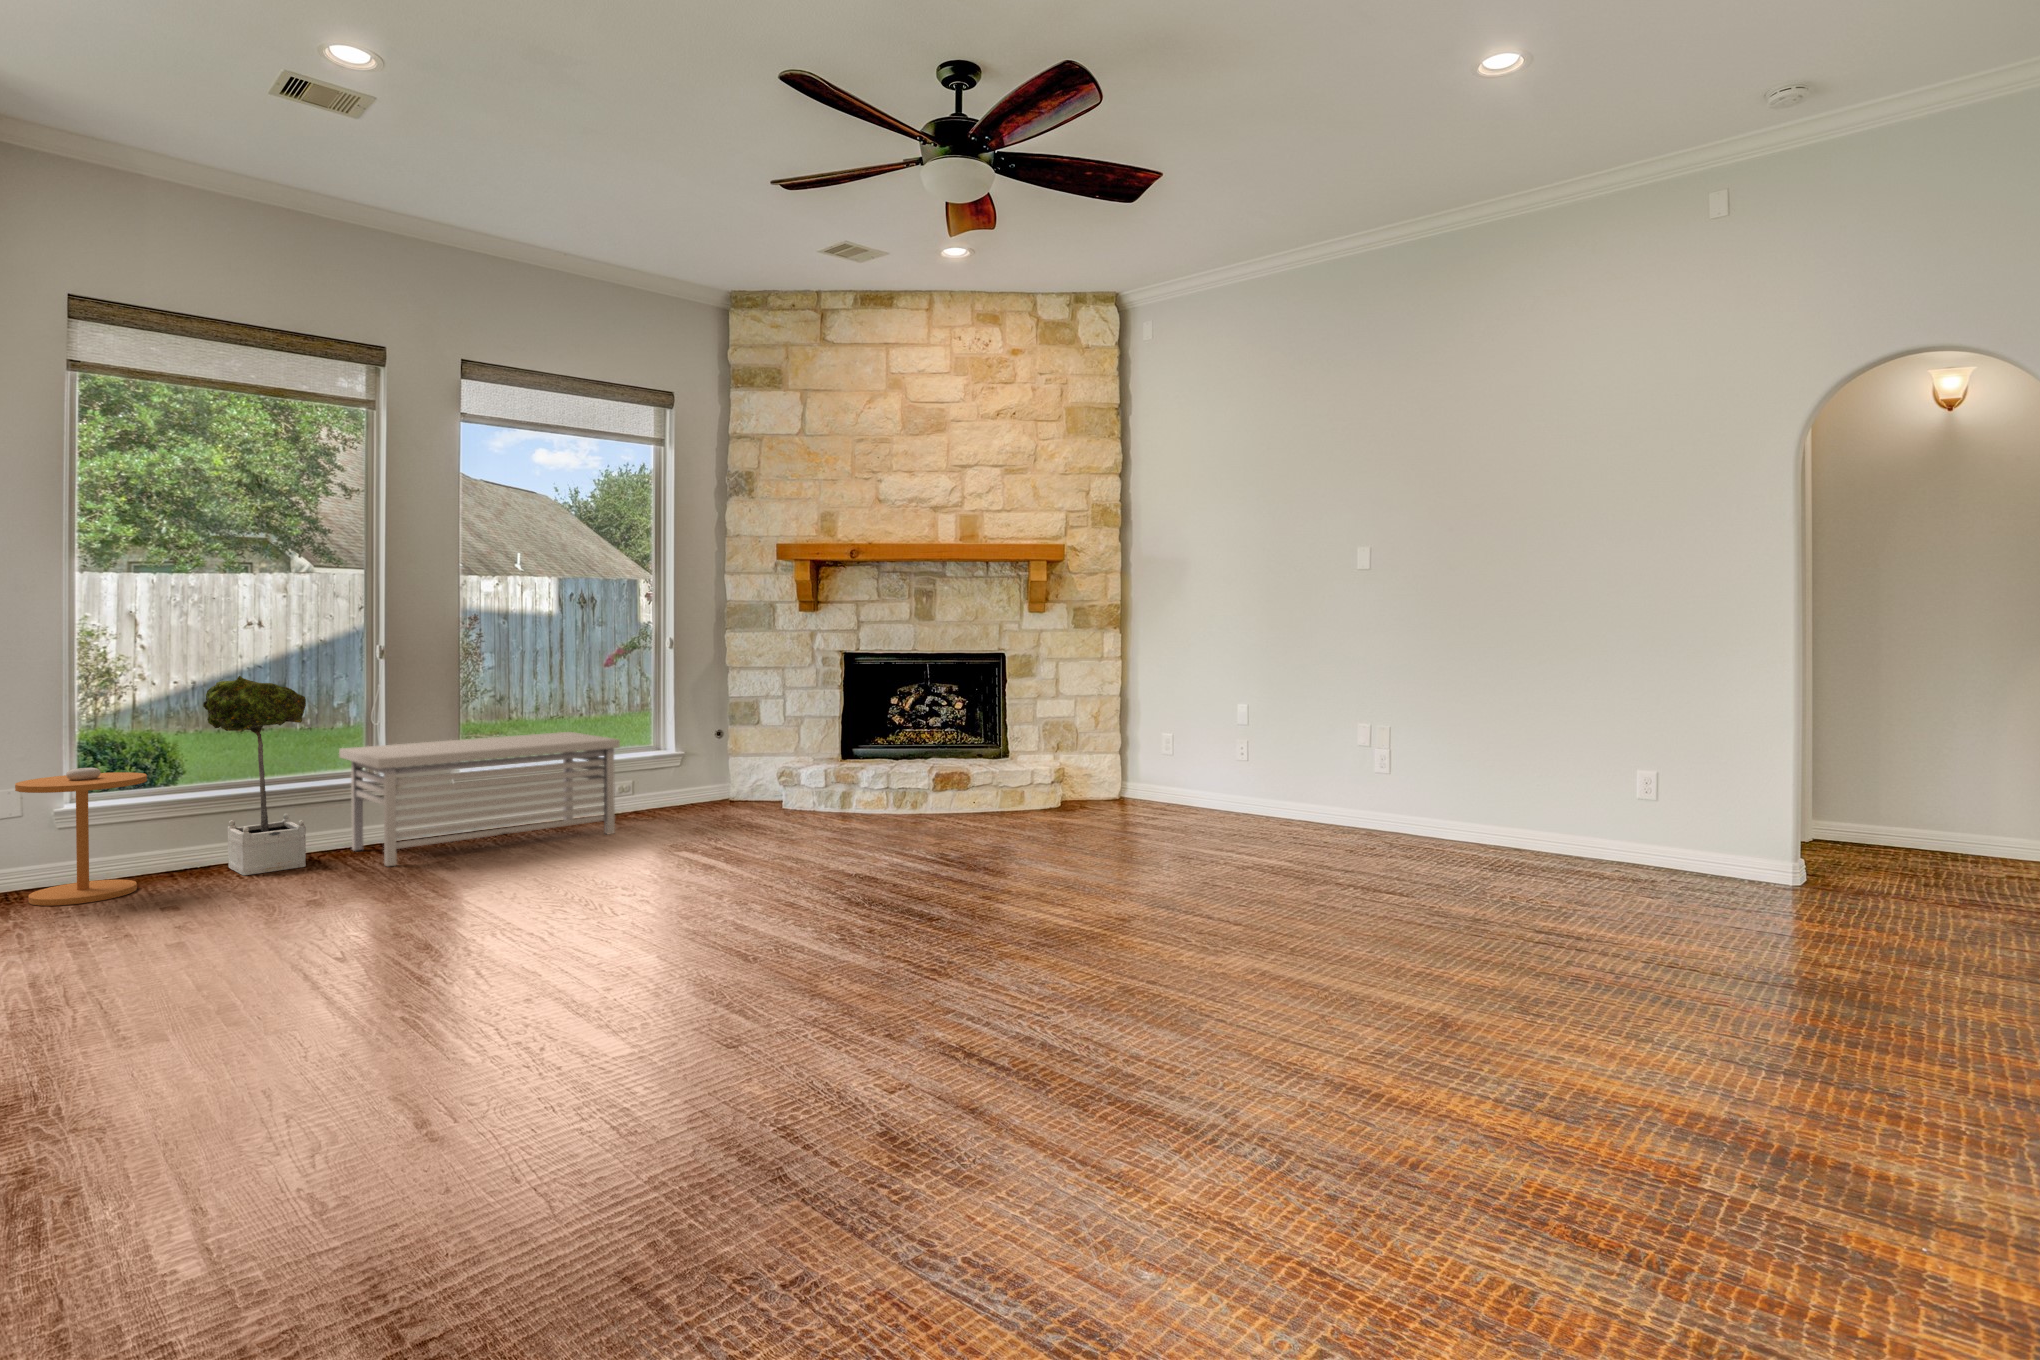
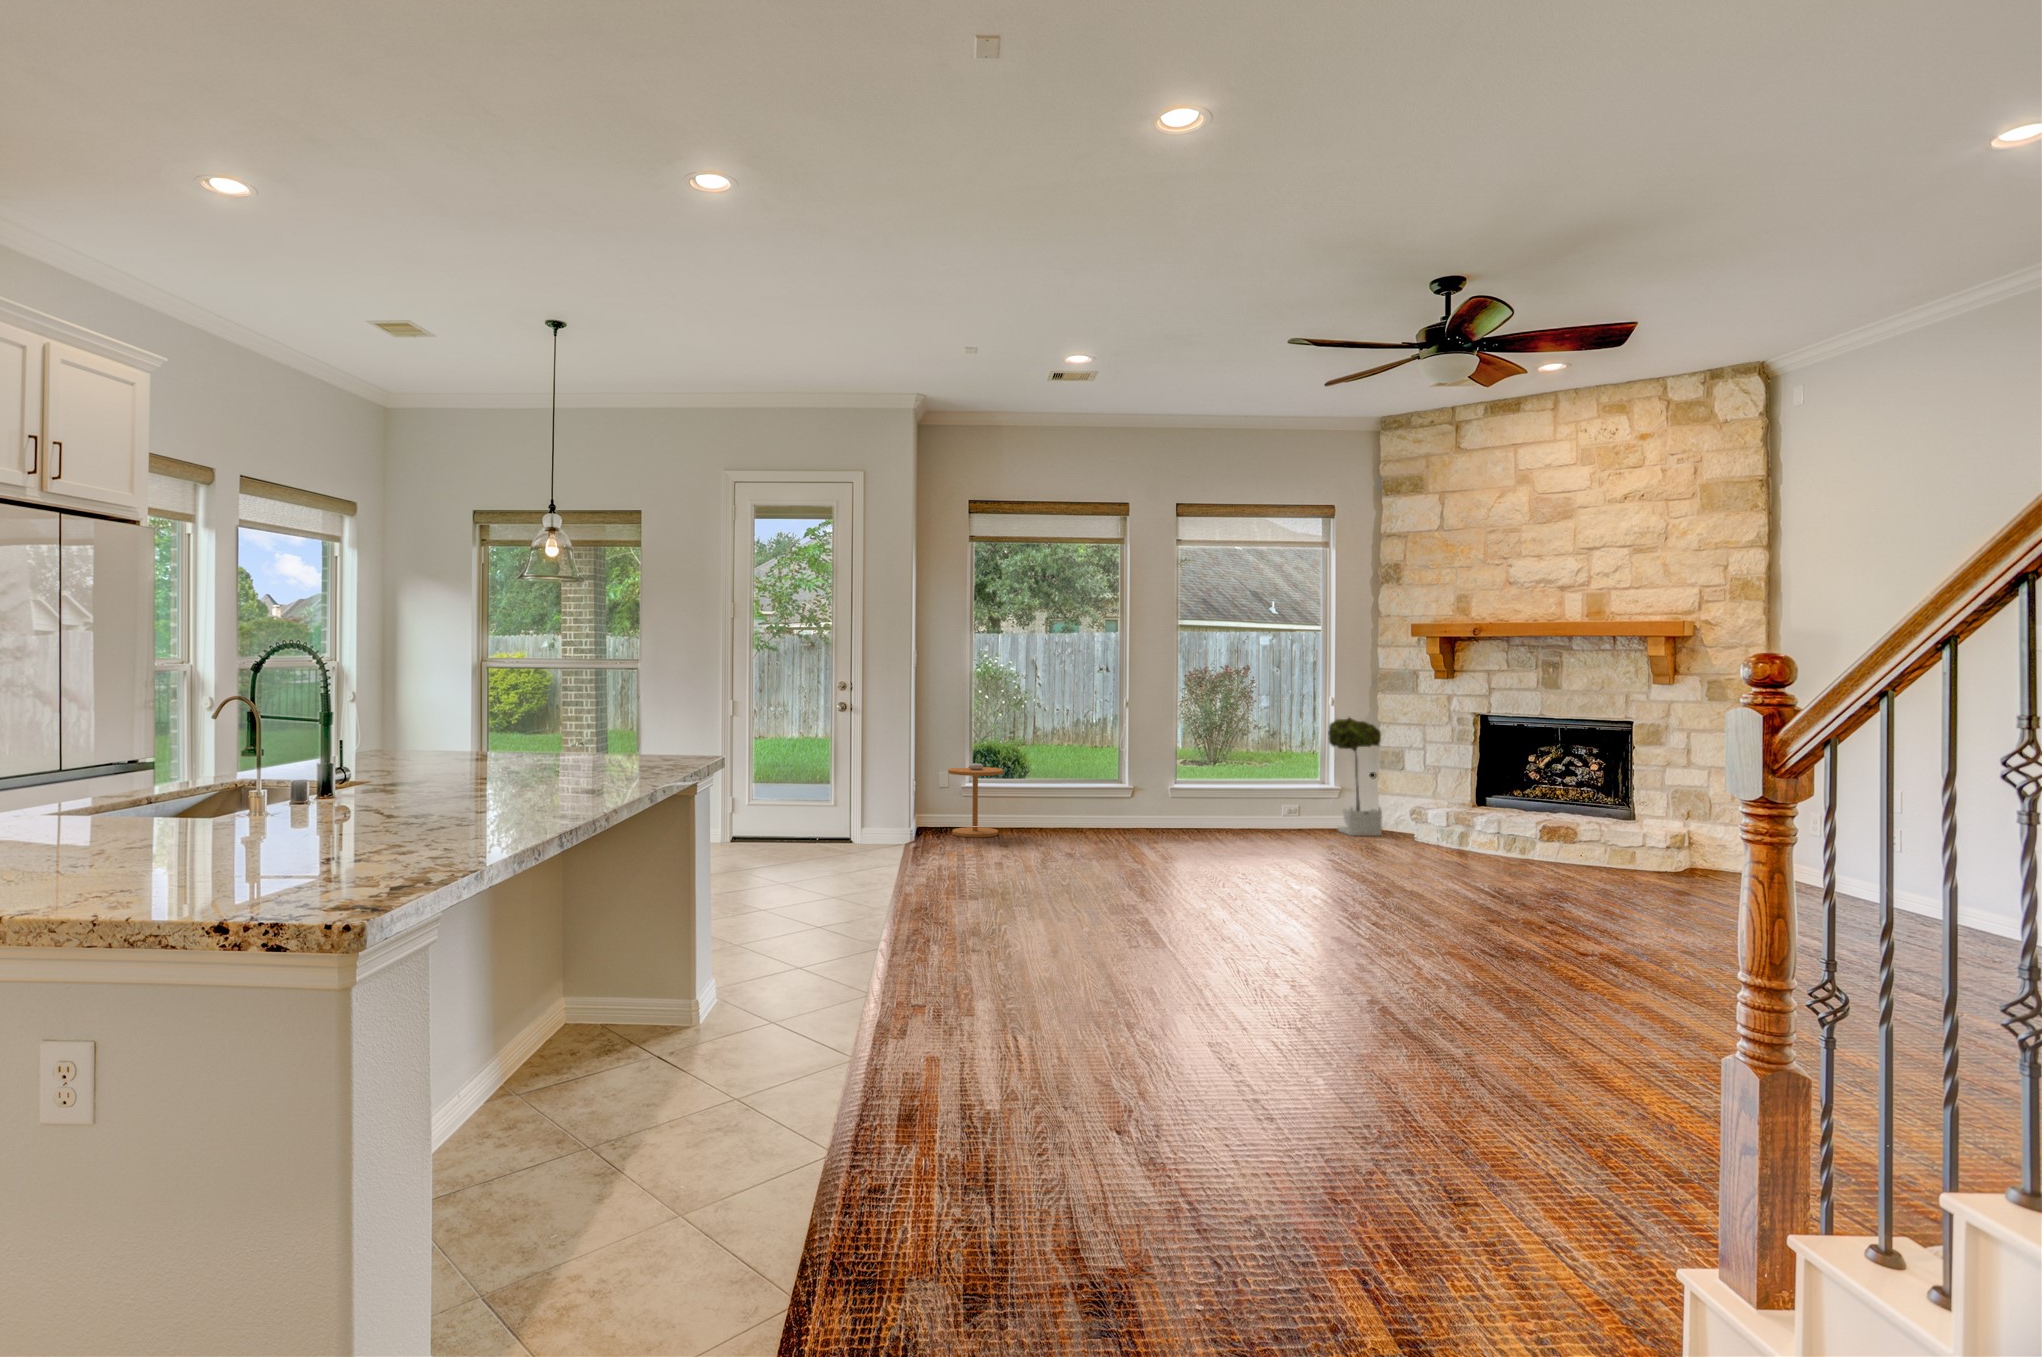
potted tree: present [203,676,306,875] -> present [1328,718,1382,836]
storage bench: present [339,732,620,866] -> none [1103,764,1274,842]

